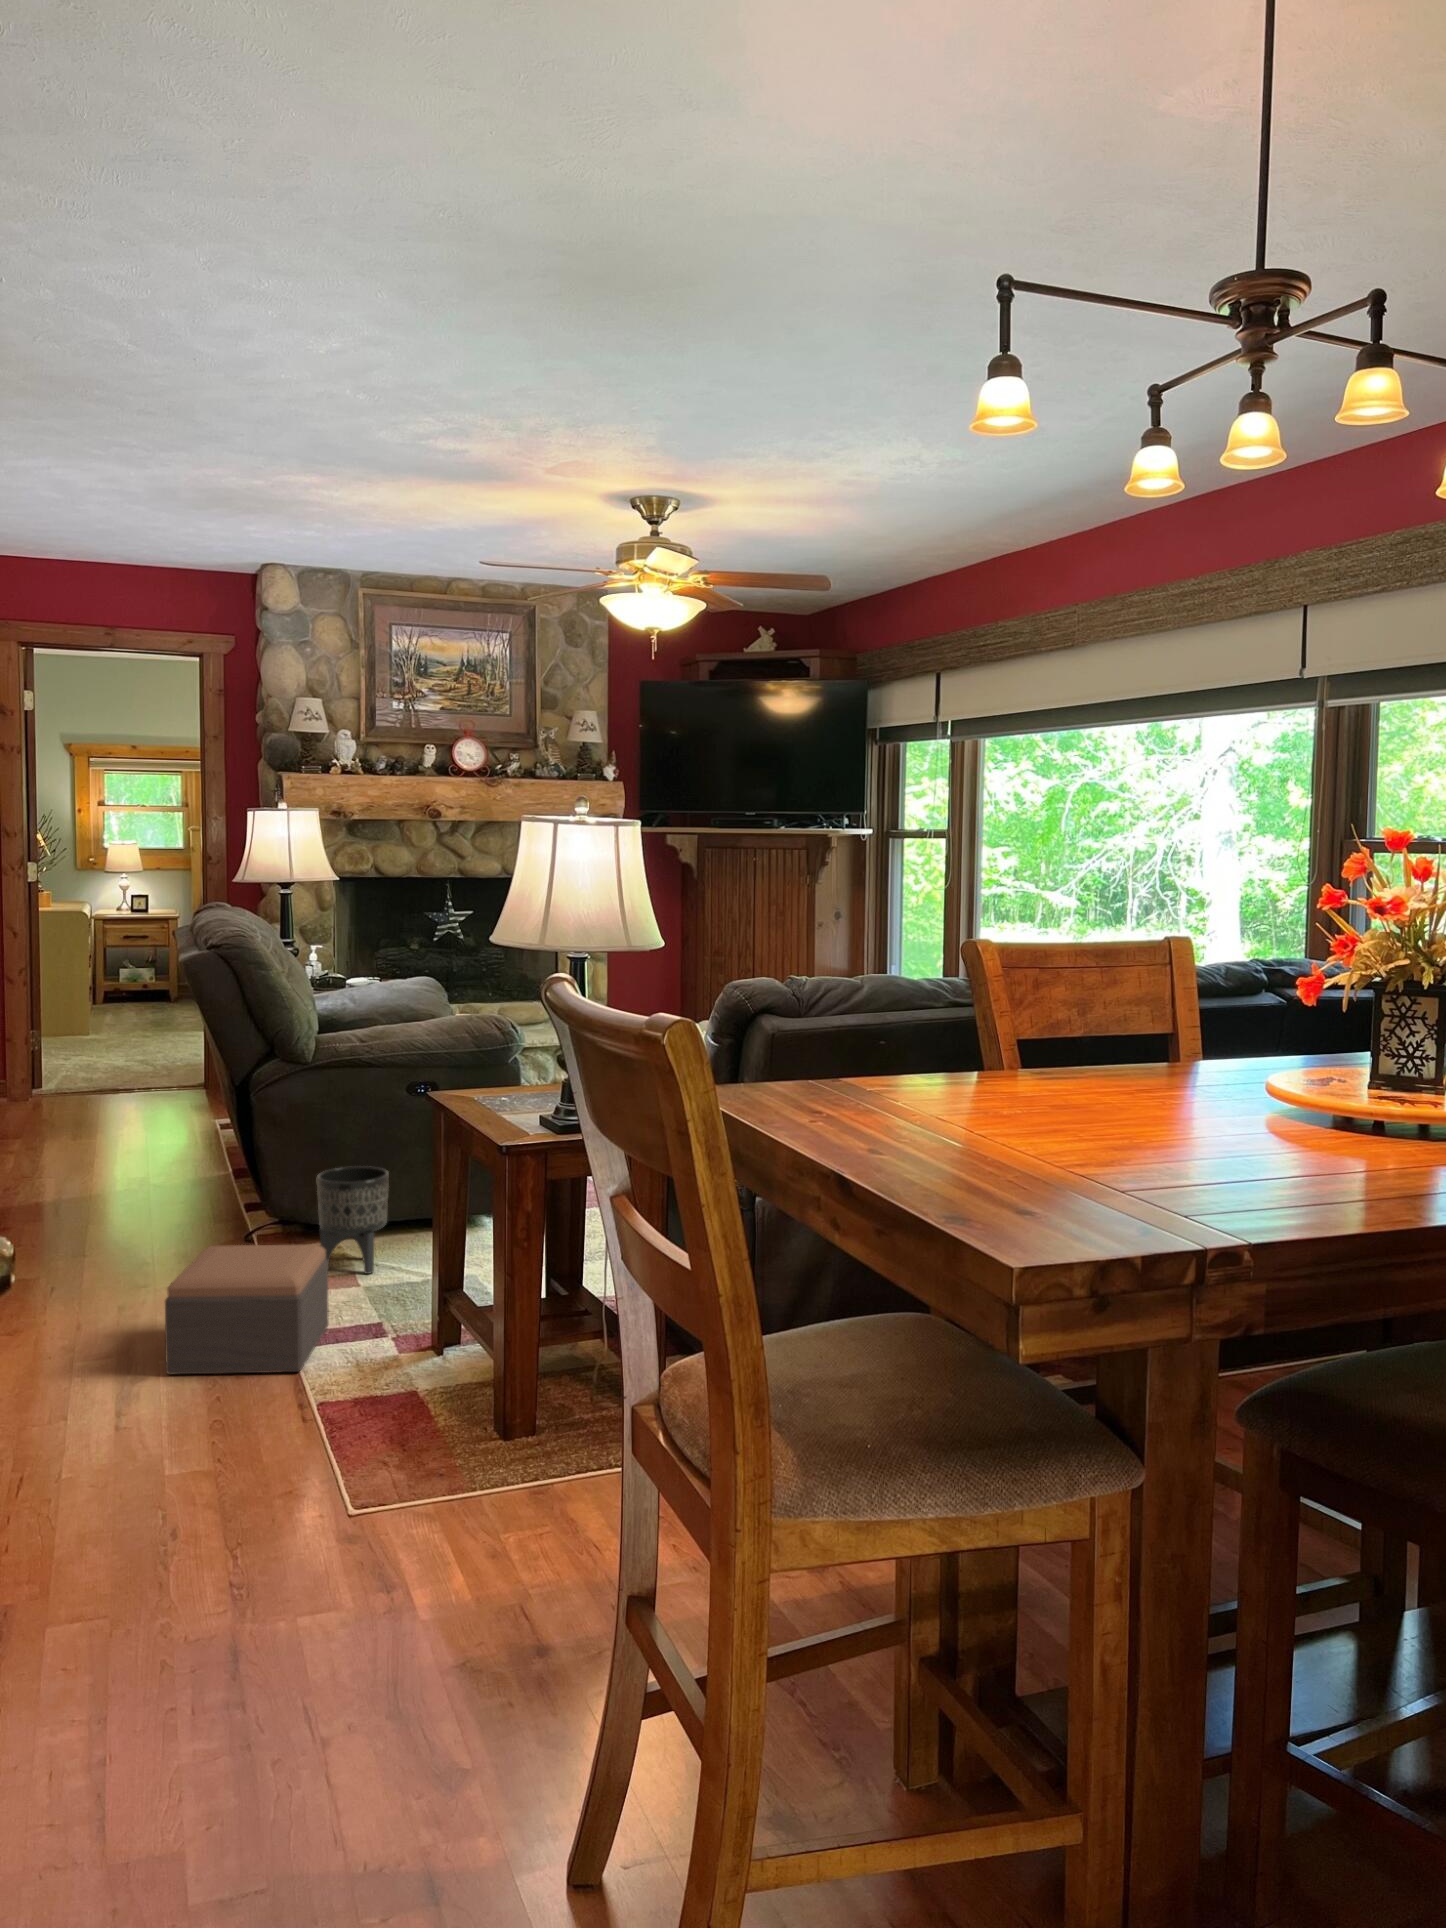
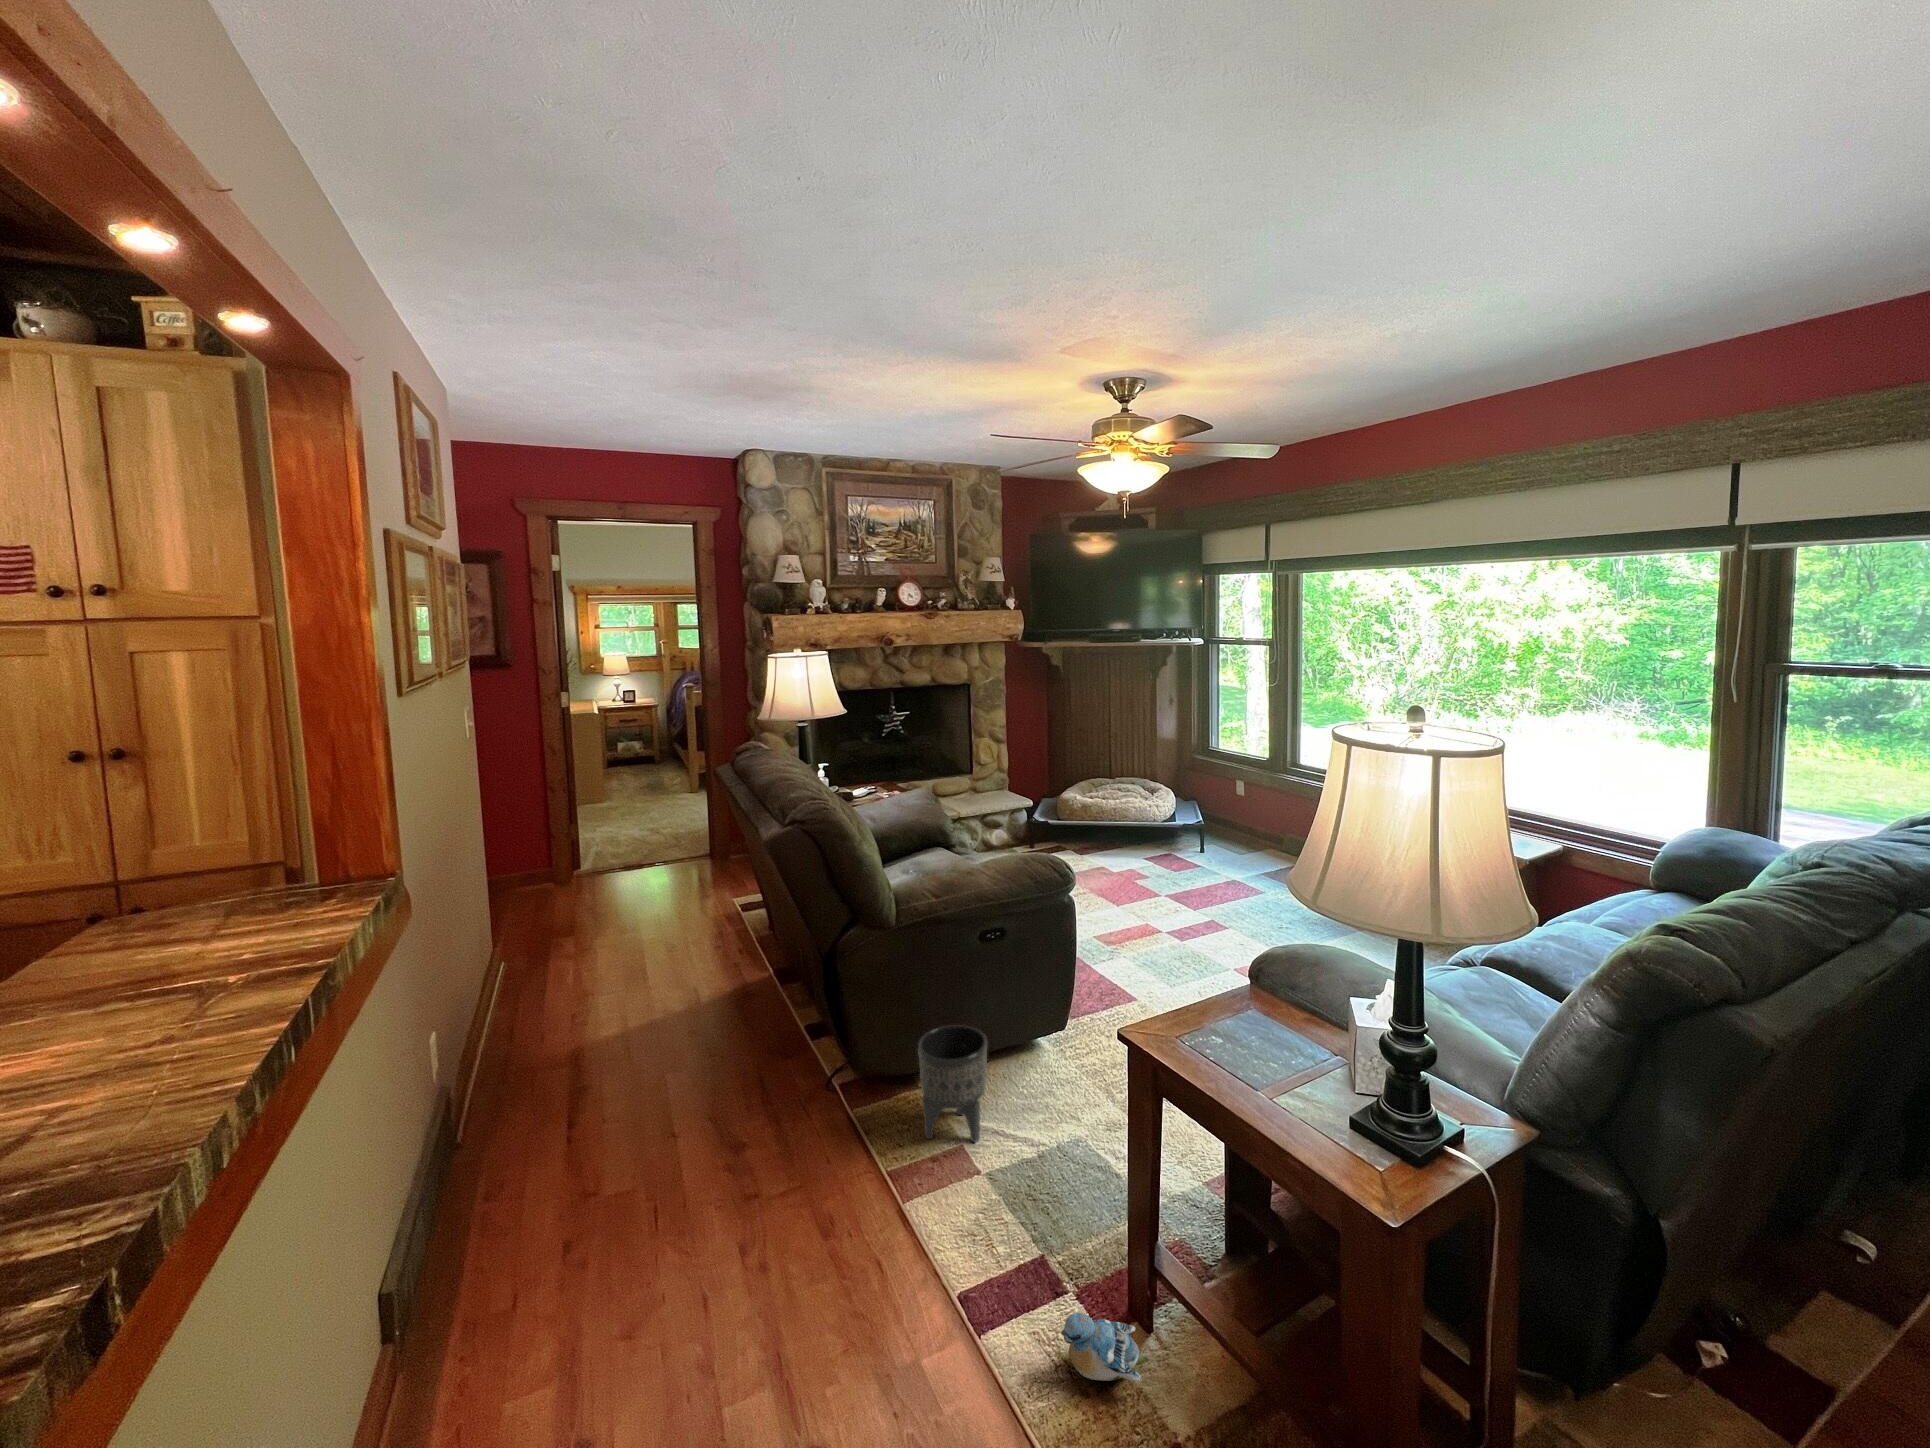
footstool: present [165,1245,329,1375] -> none [843,1179,1003,1404]
plush toy: none [351,1321,426,1376] -> present [1061,1312,1149,1382]

